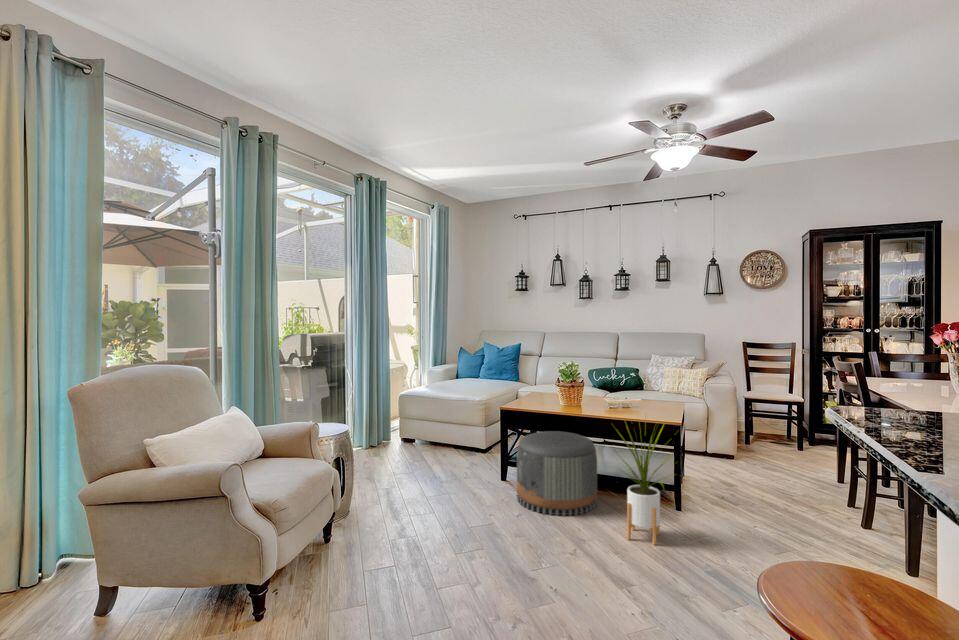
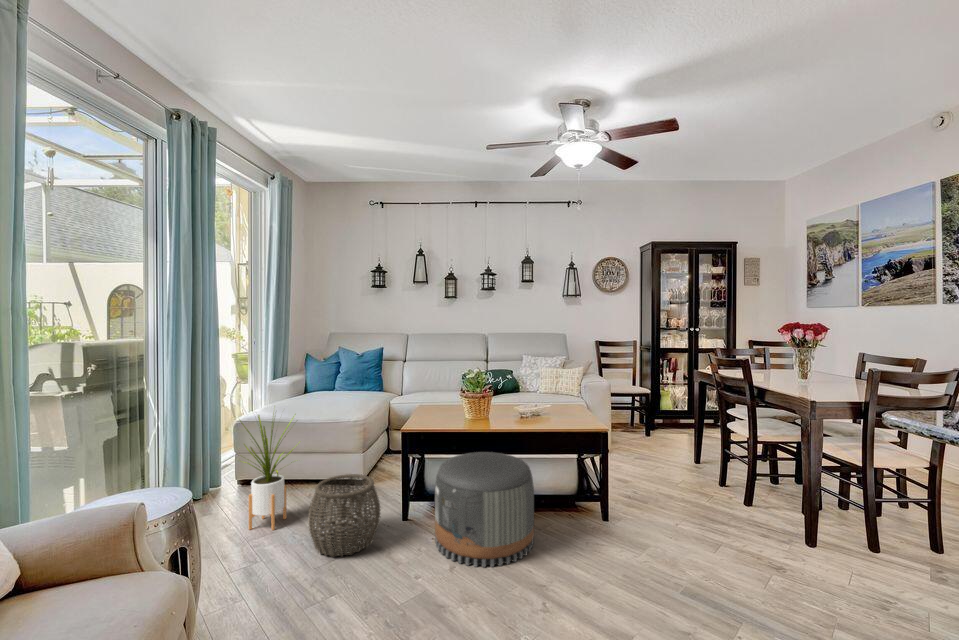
house plant: present [618,422,672,545] -> present [240,415,293,530]
woven basket: none [431,437,482,492] -> present [308,474,380,557]

